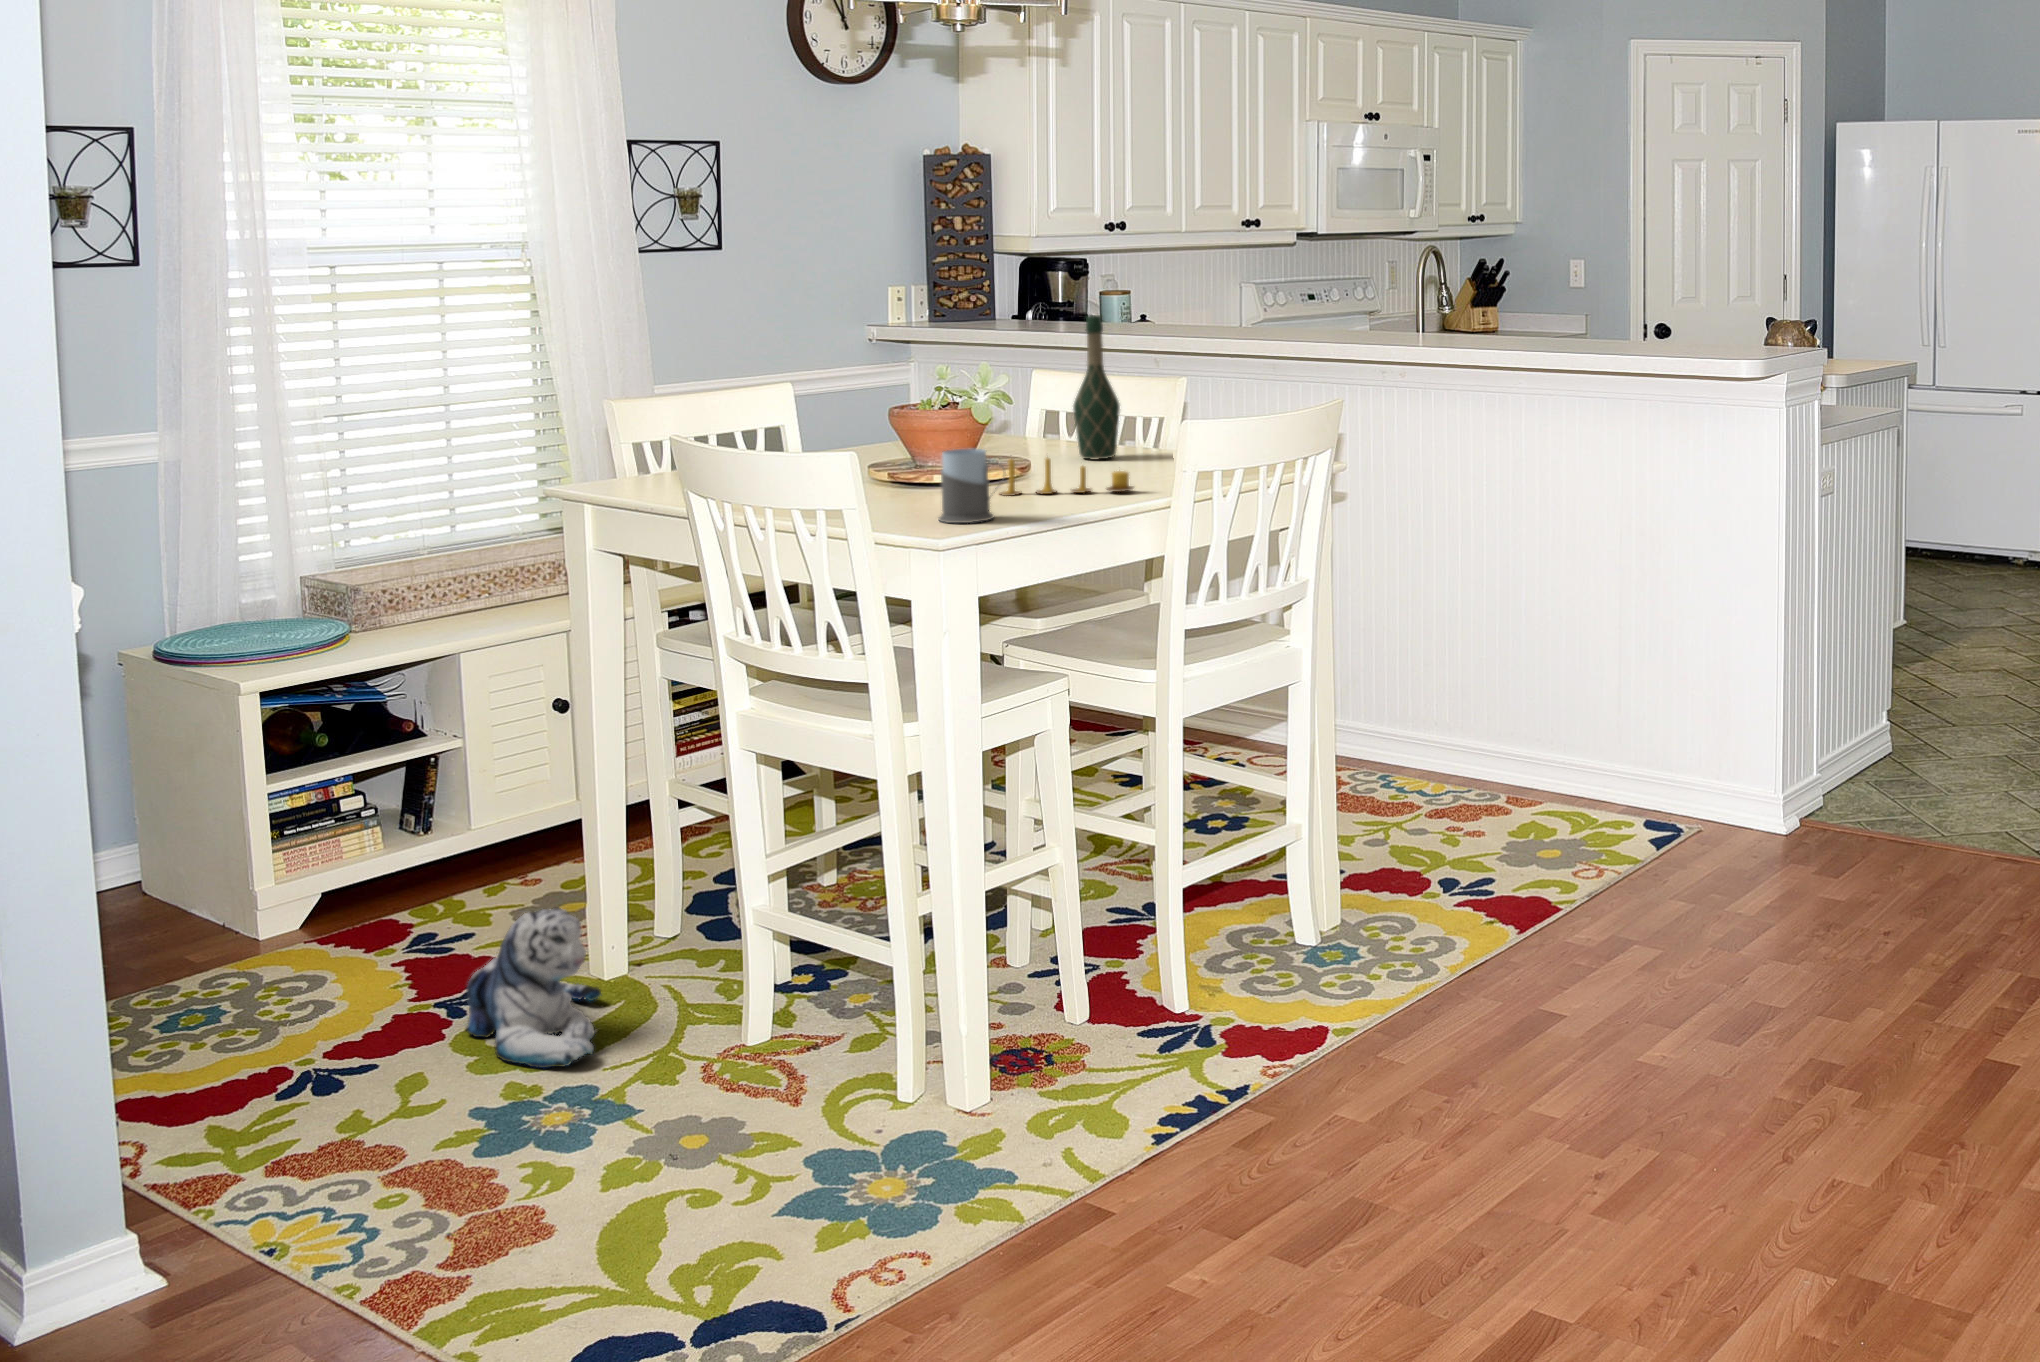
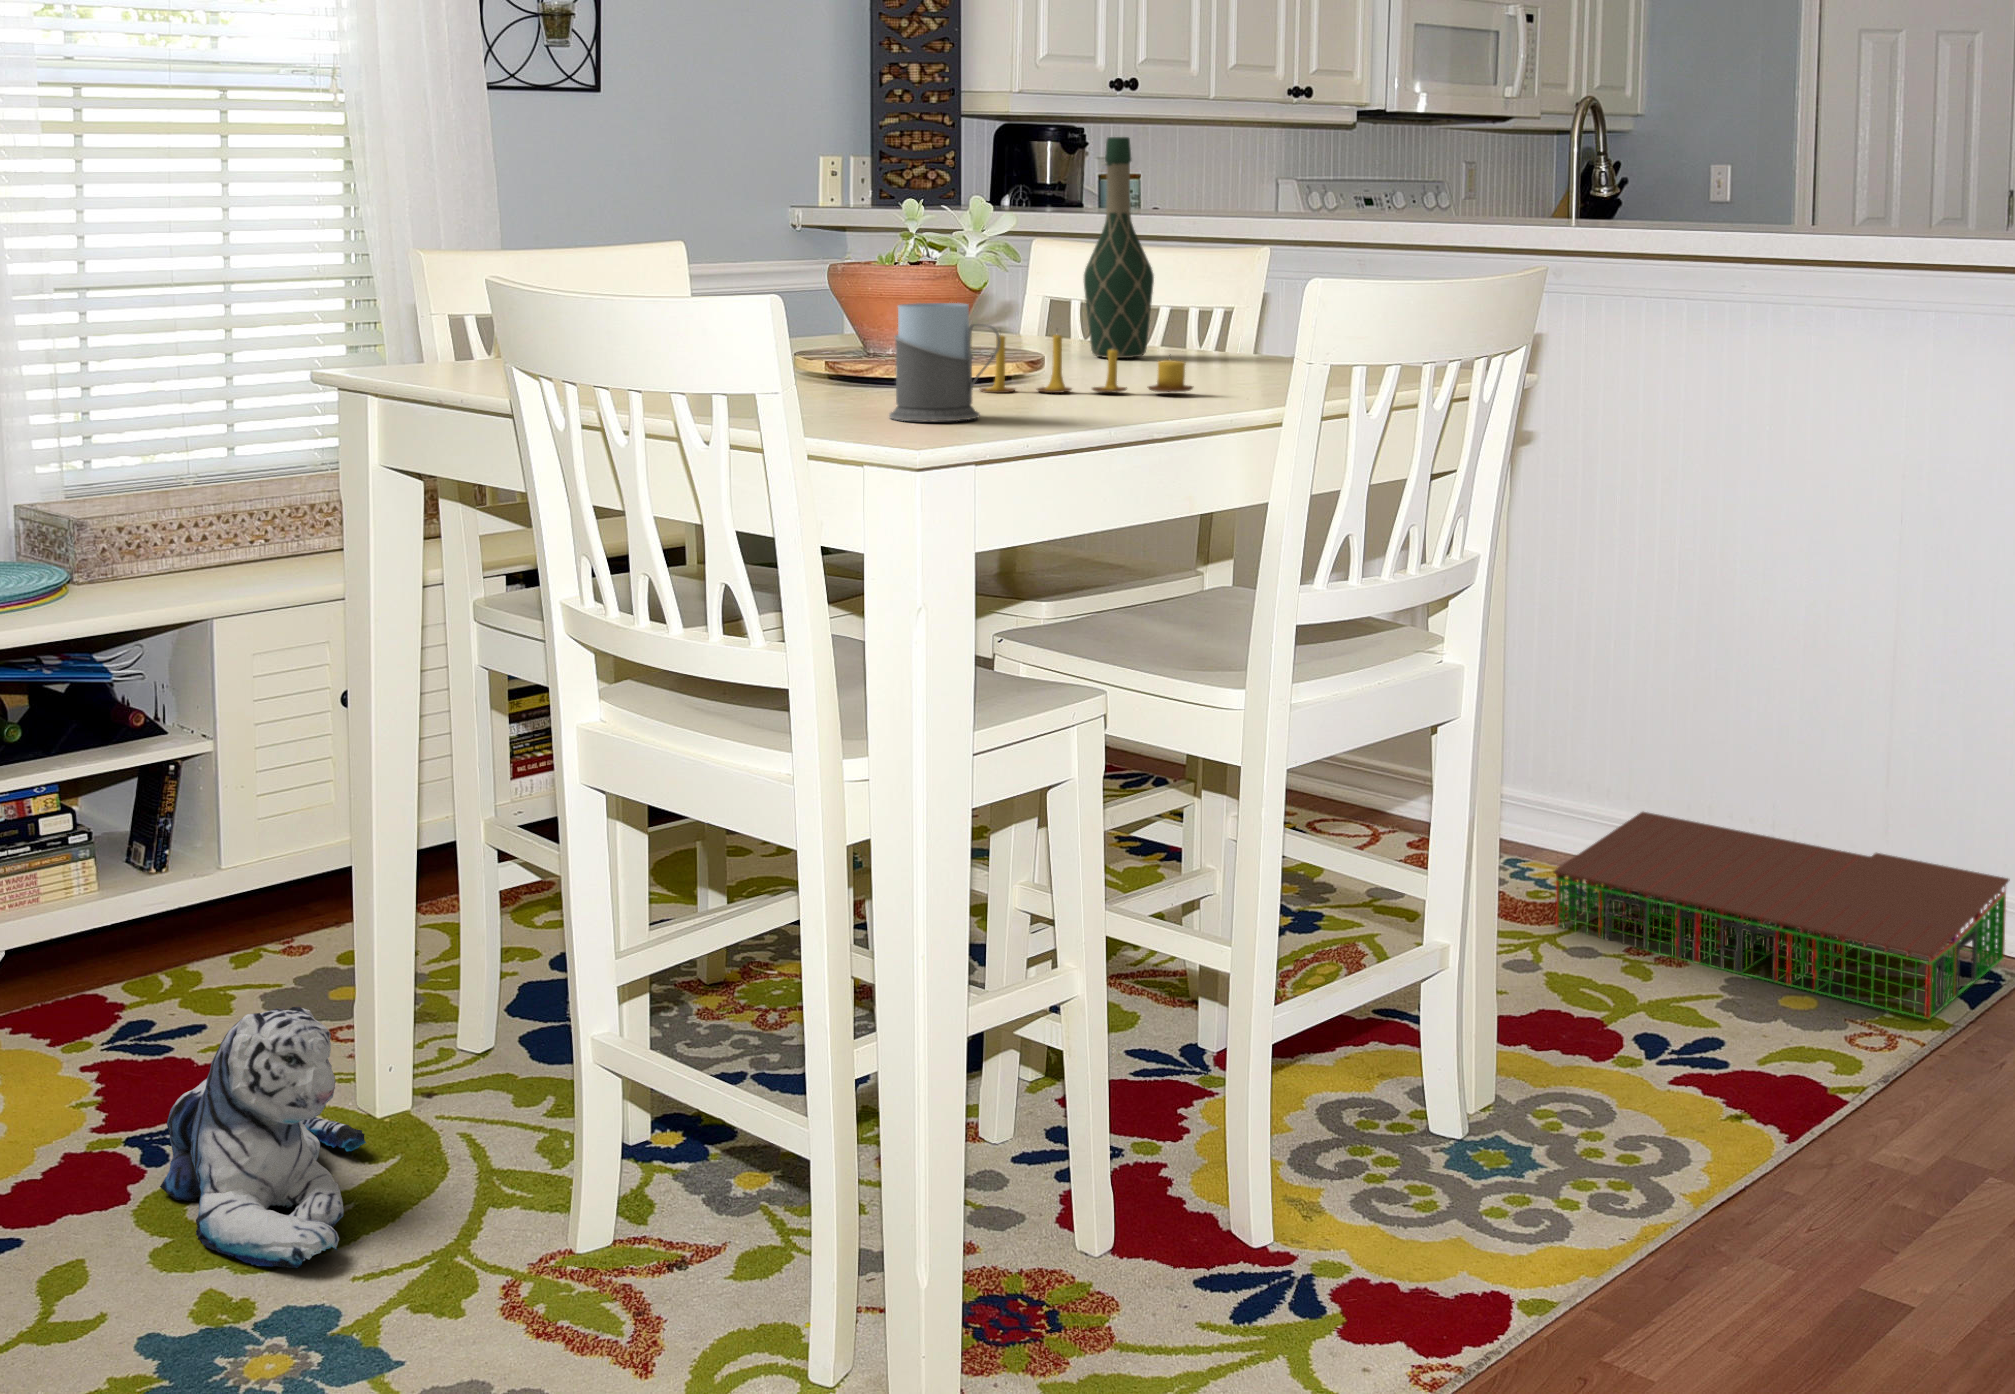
storage bin: none [1401,737,1681,857] -> present [1554,812,2010,1019]

